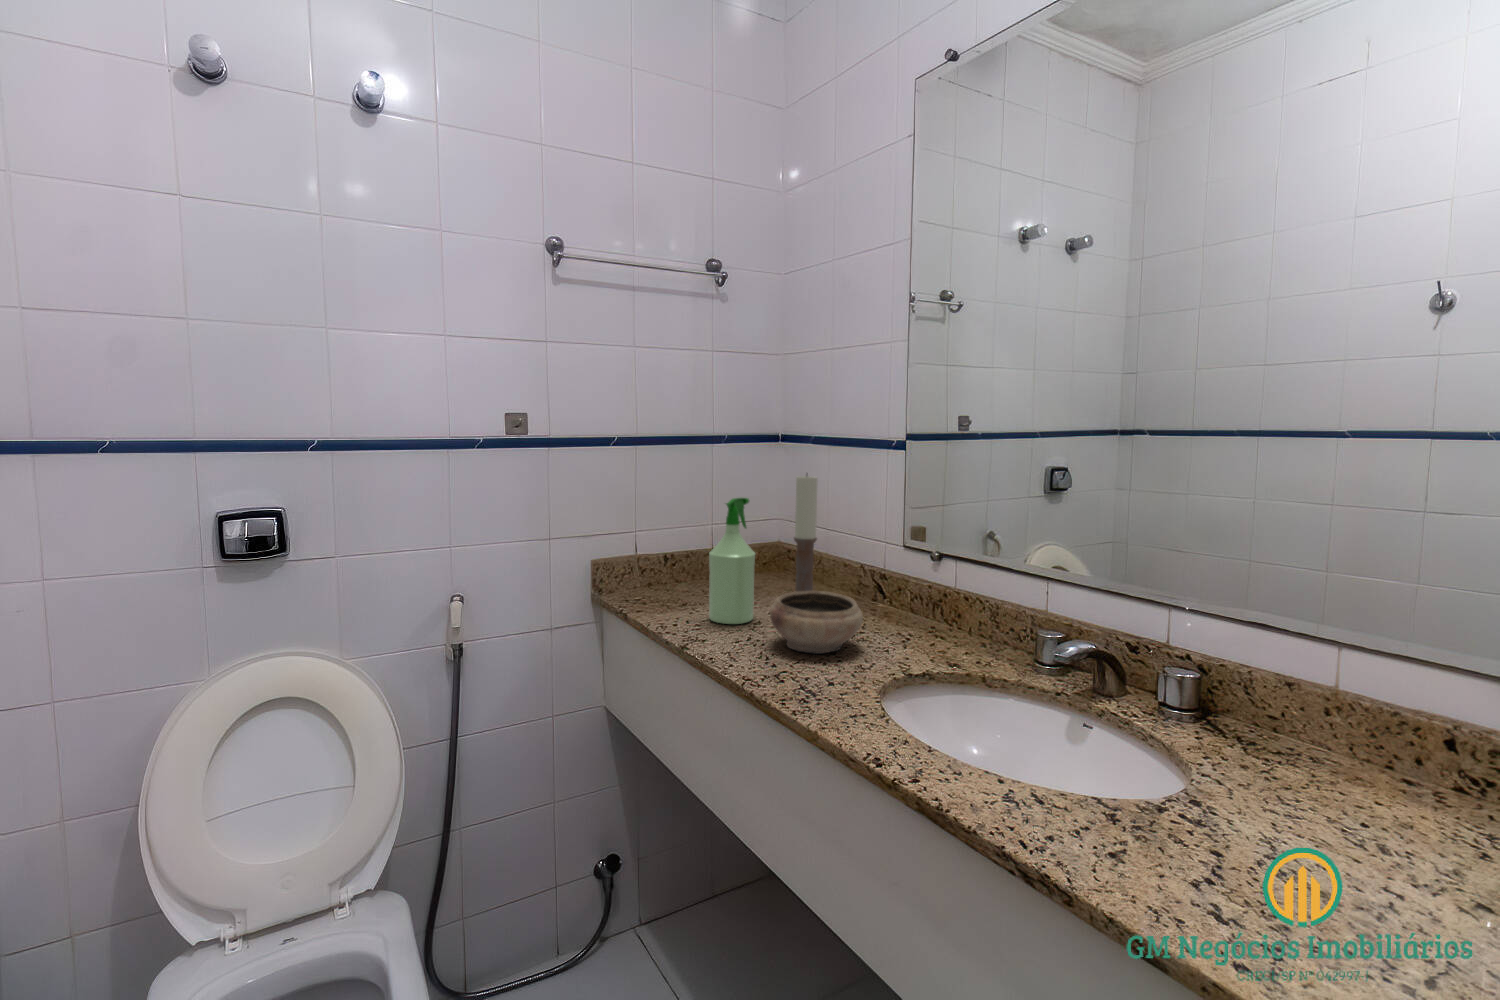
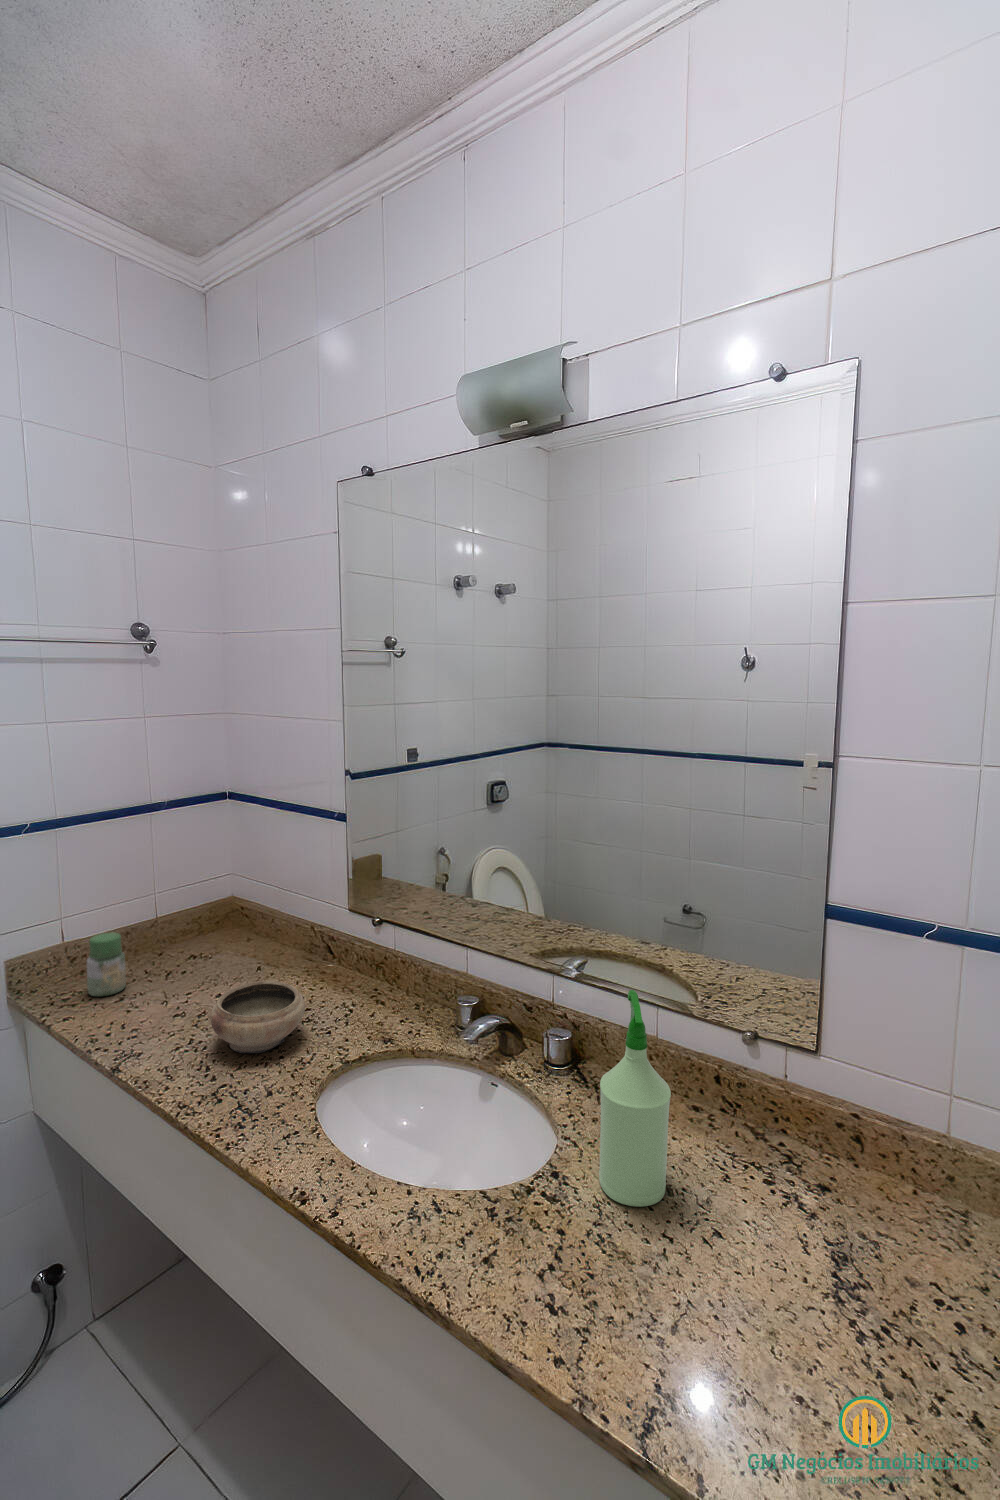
candle: present [794,476,817,592] -> none [240,852,265,986]
spray bottle: present [709,498,755,624] -> present [599,990,671,1207]
jar: none [656,545,688,601] -> present [87,932,126,996]

